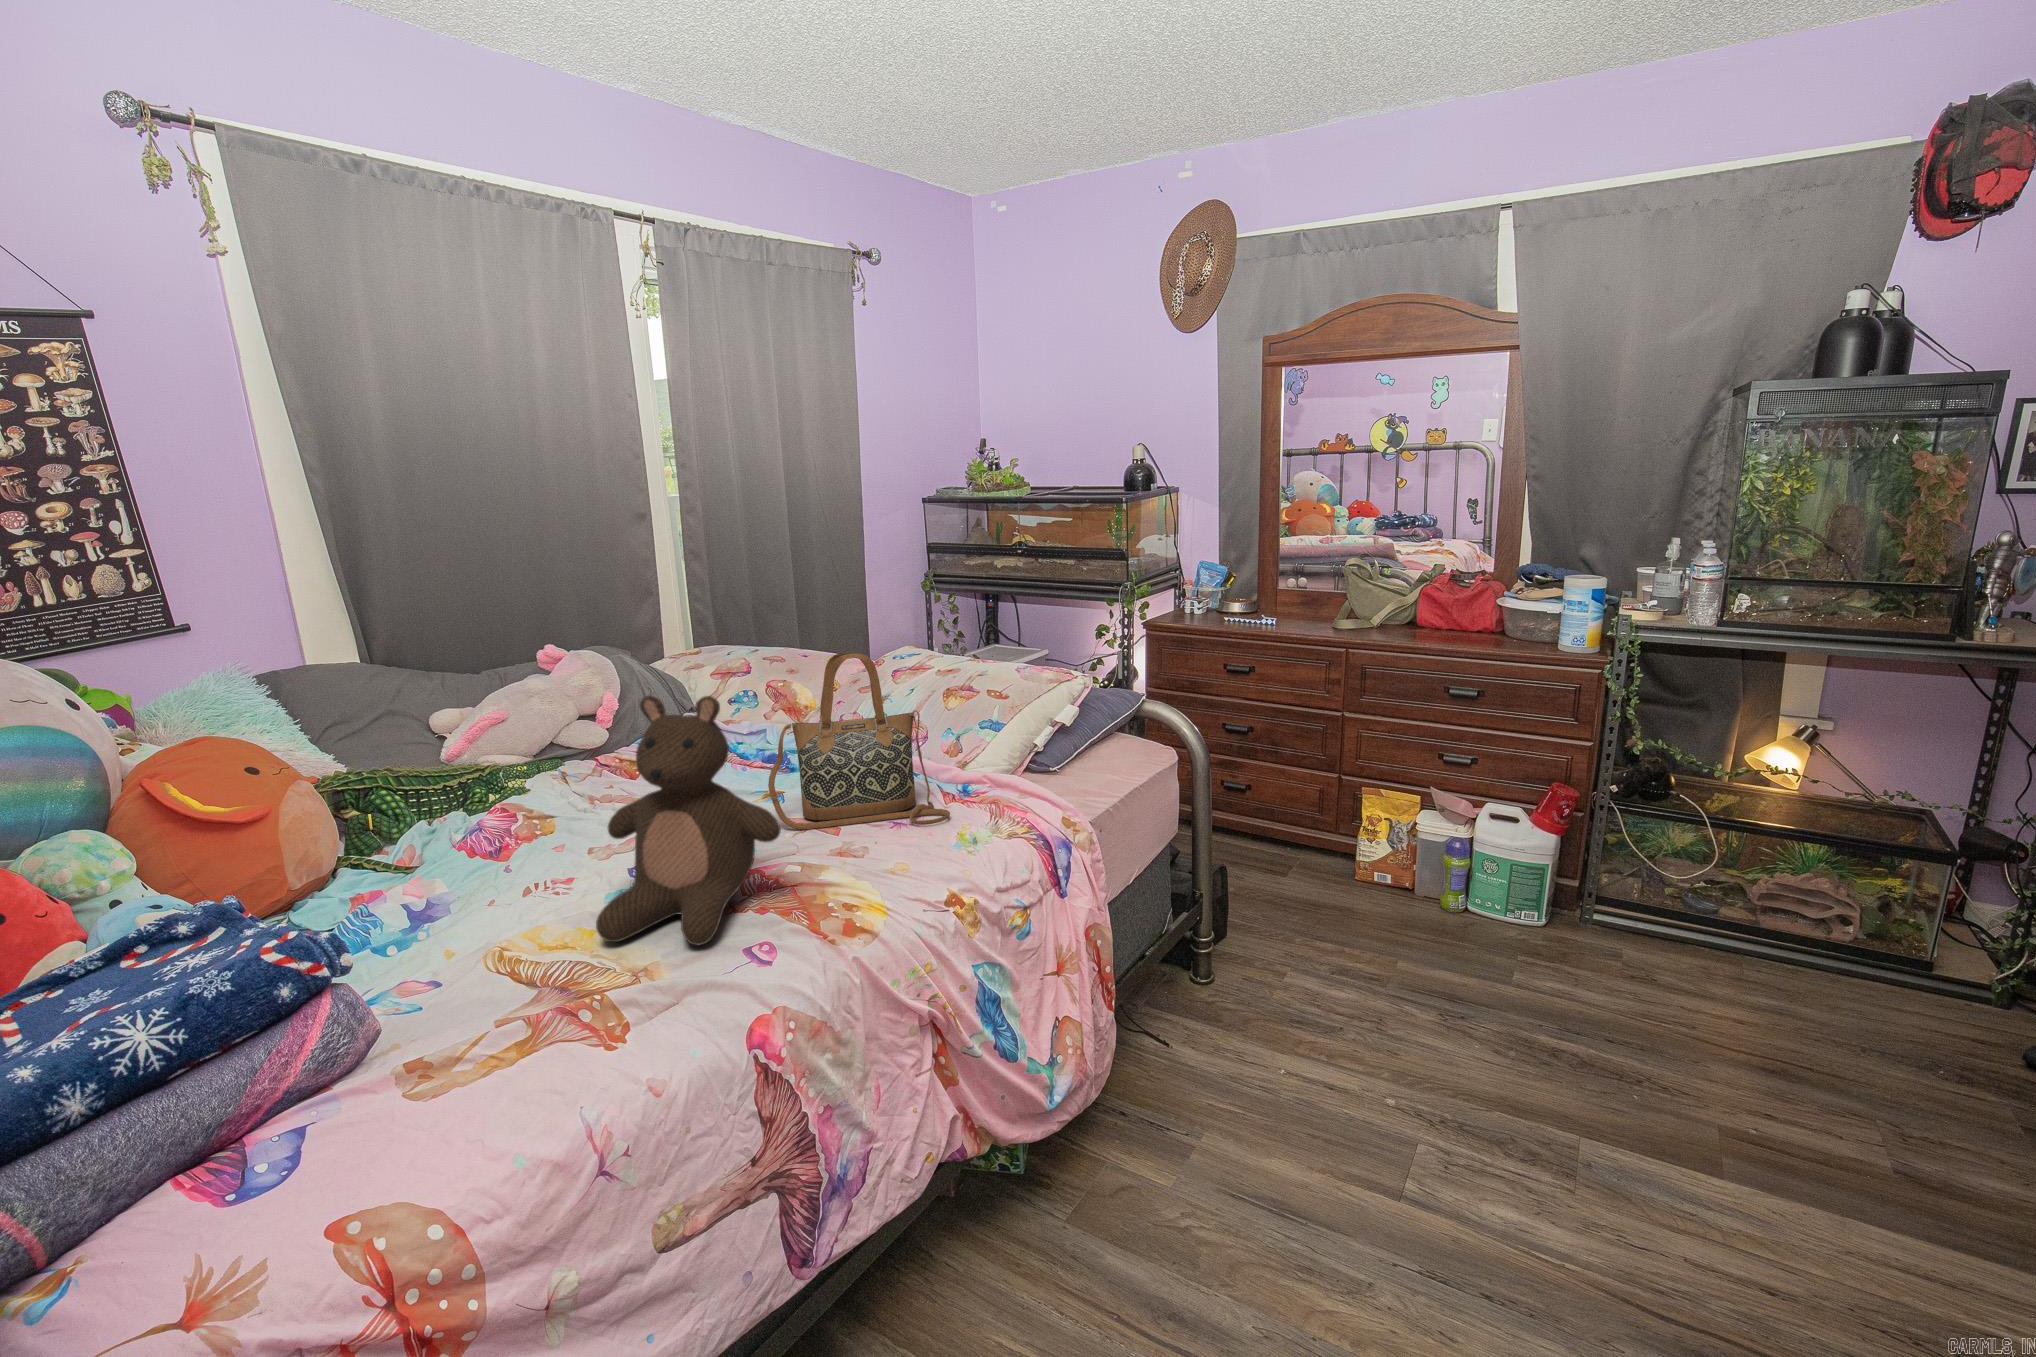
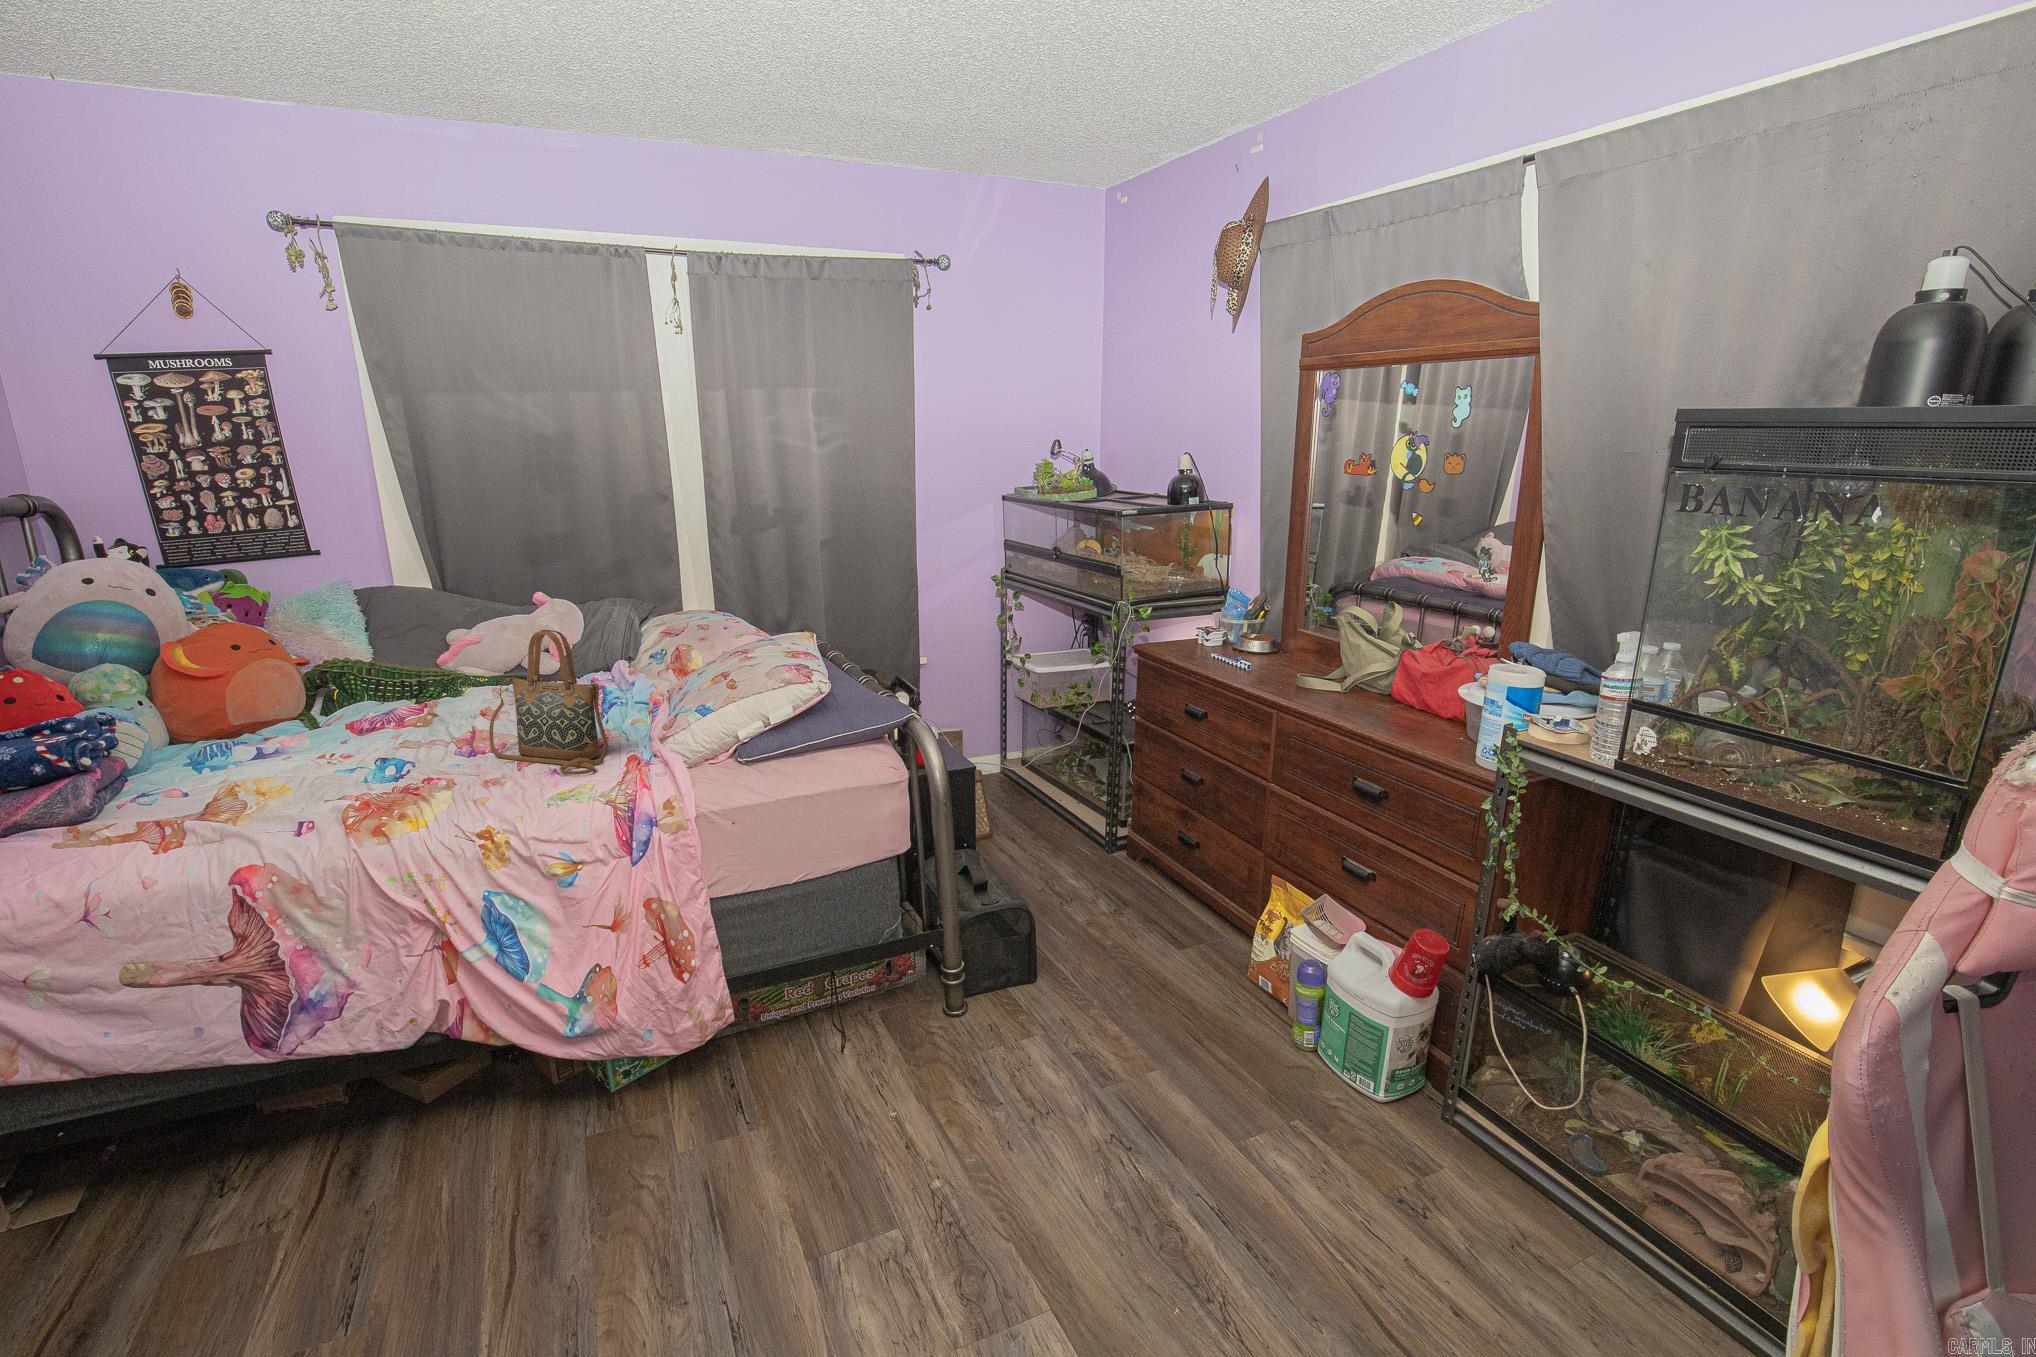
stuffed bear: present [596,696,781,945] -> none [254,642,389,816]

